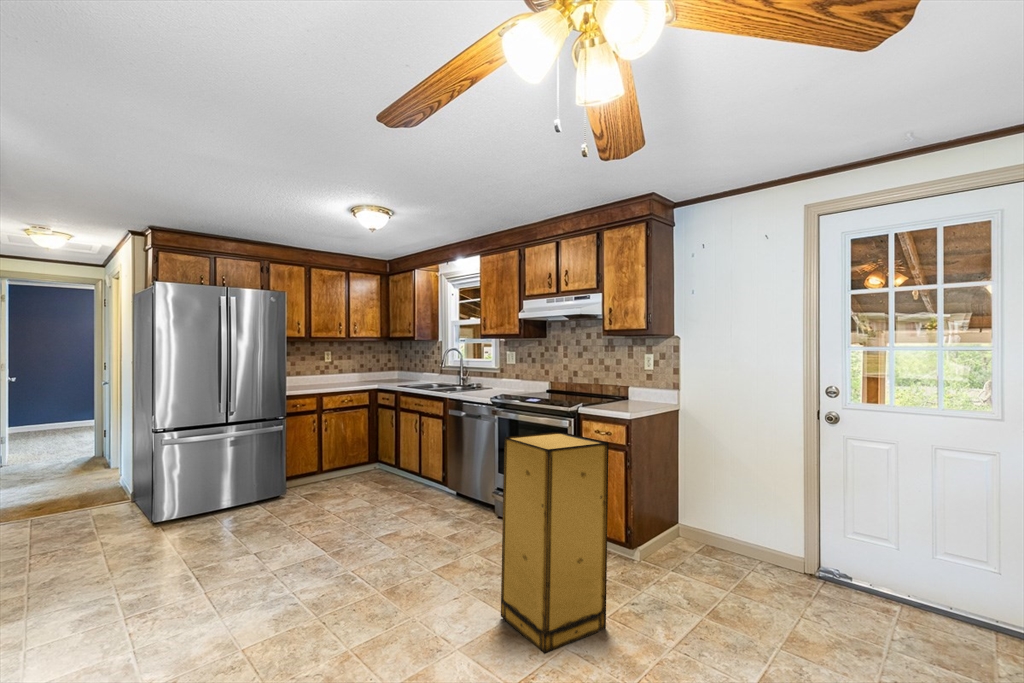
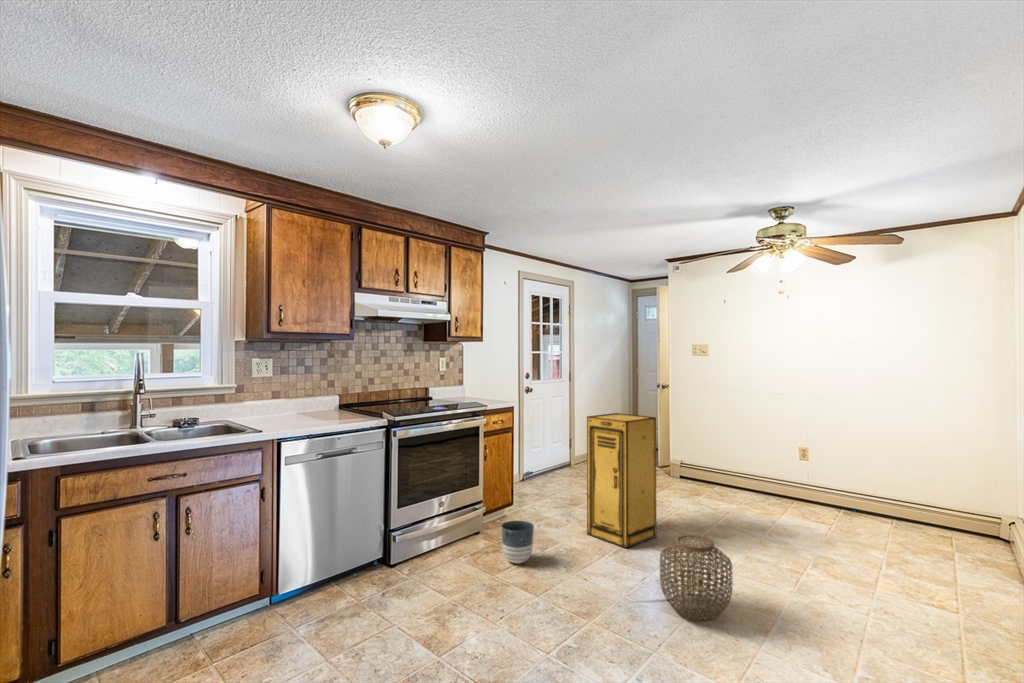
planter: none [471,513,504,556] -> present [501,521,534,564]
woven basket: none [283,544,368,647] -> present [660,535,733,621]

